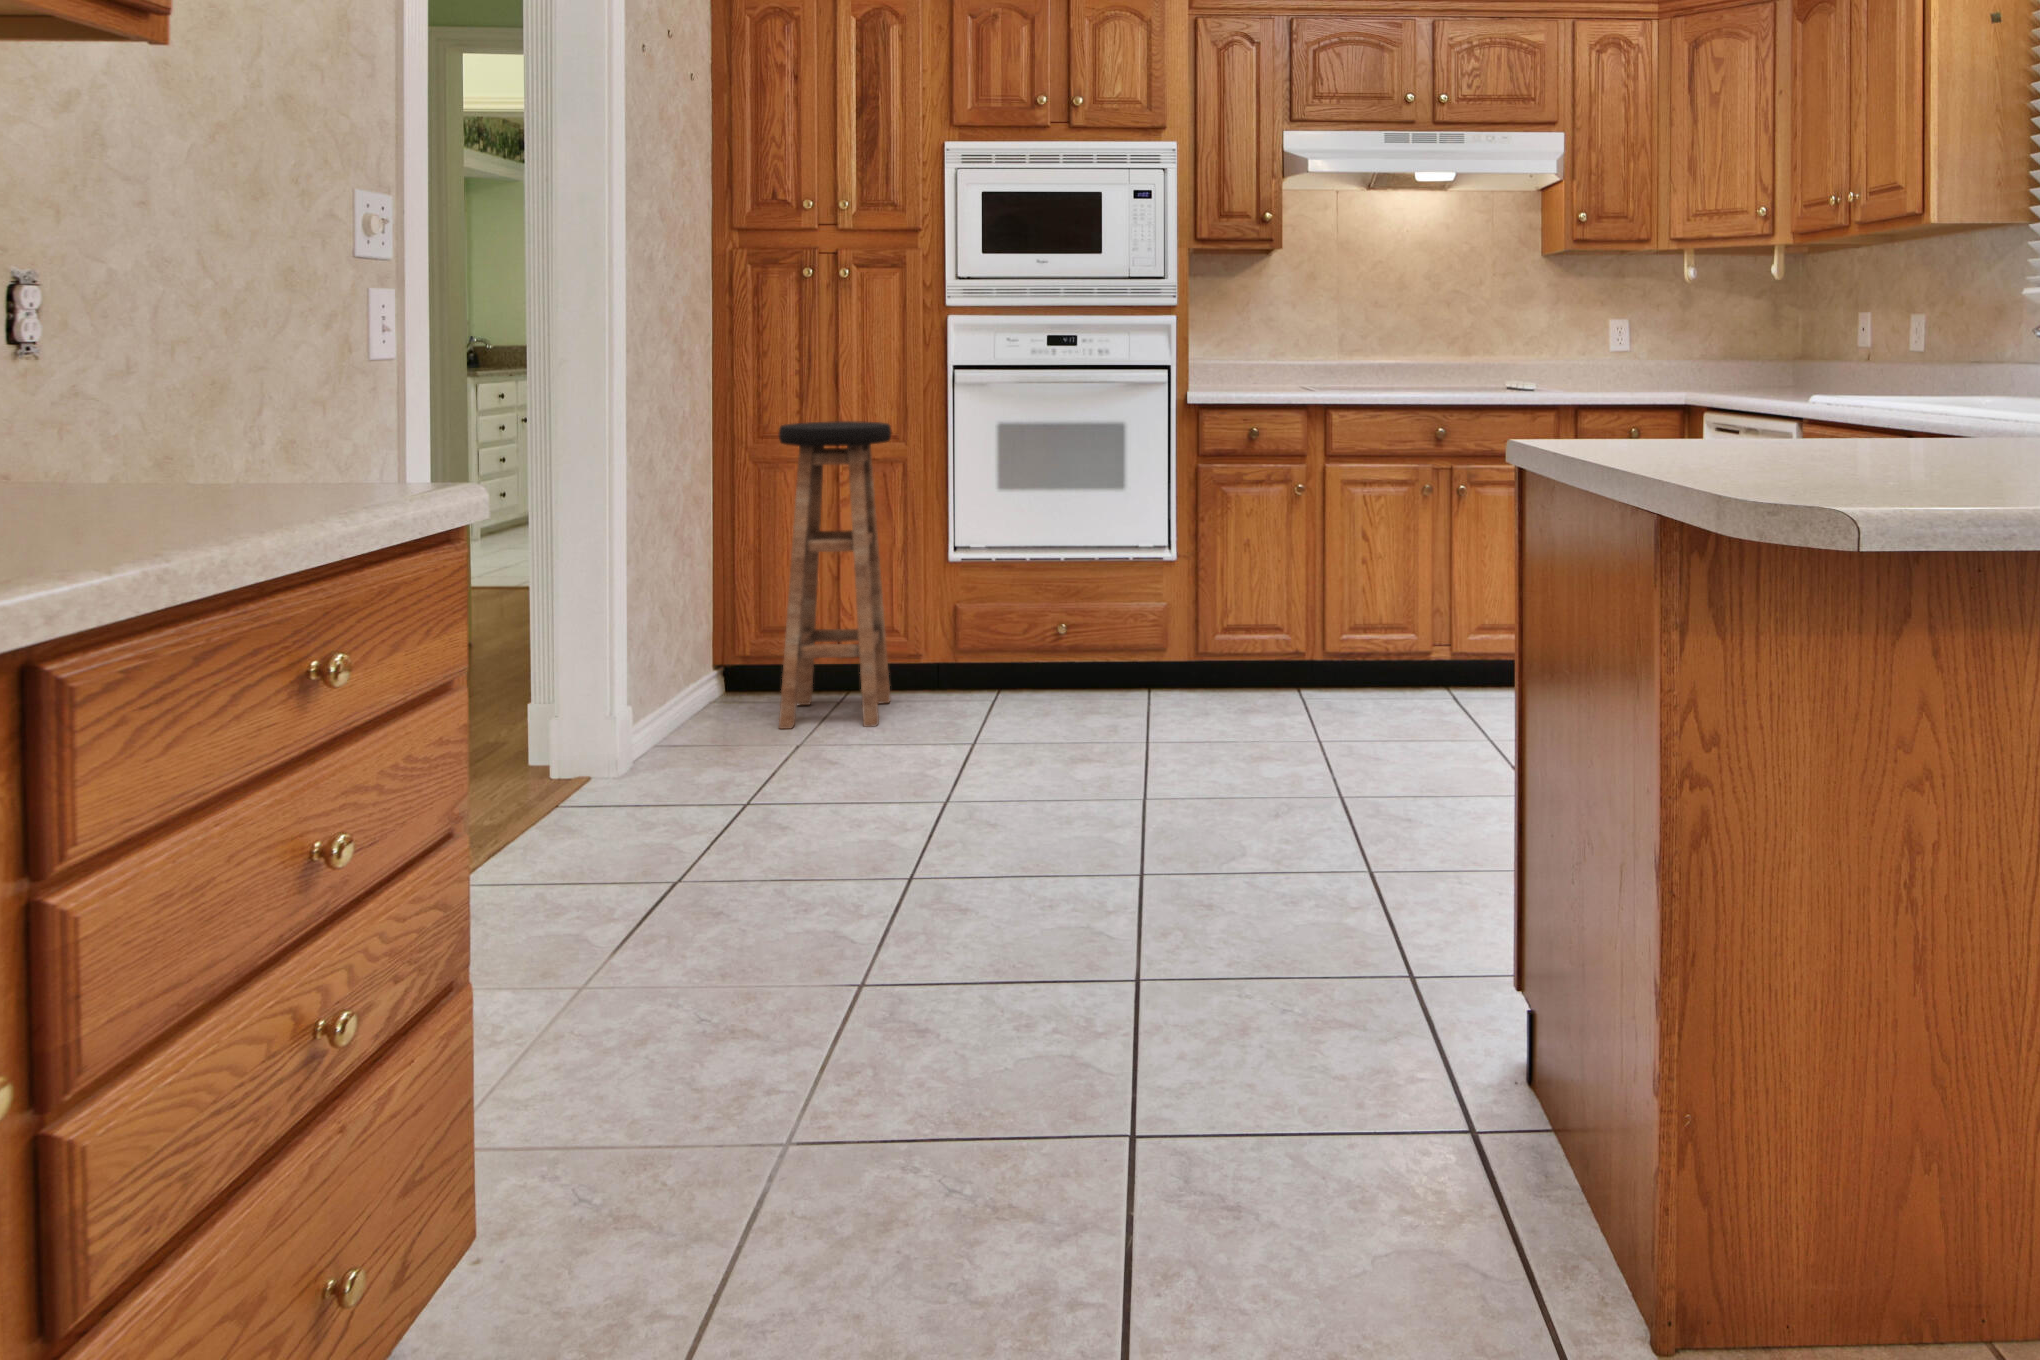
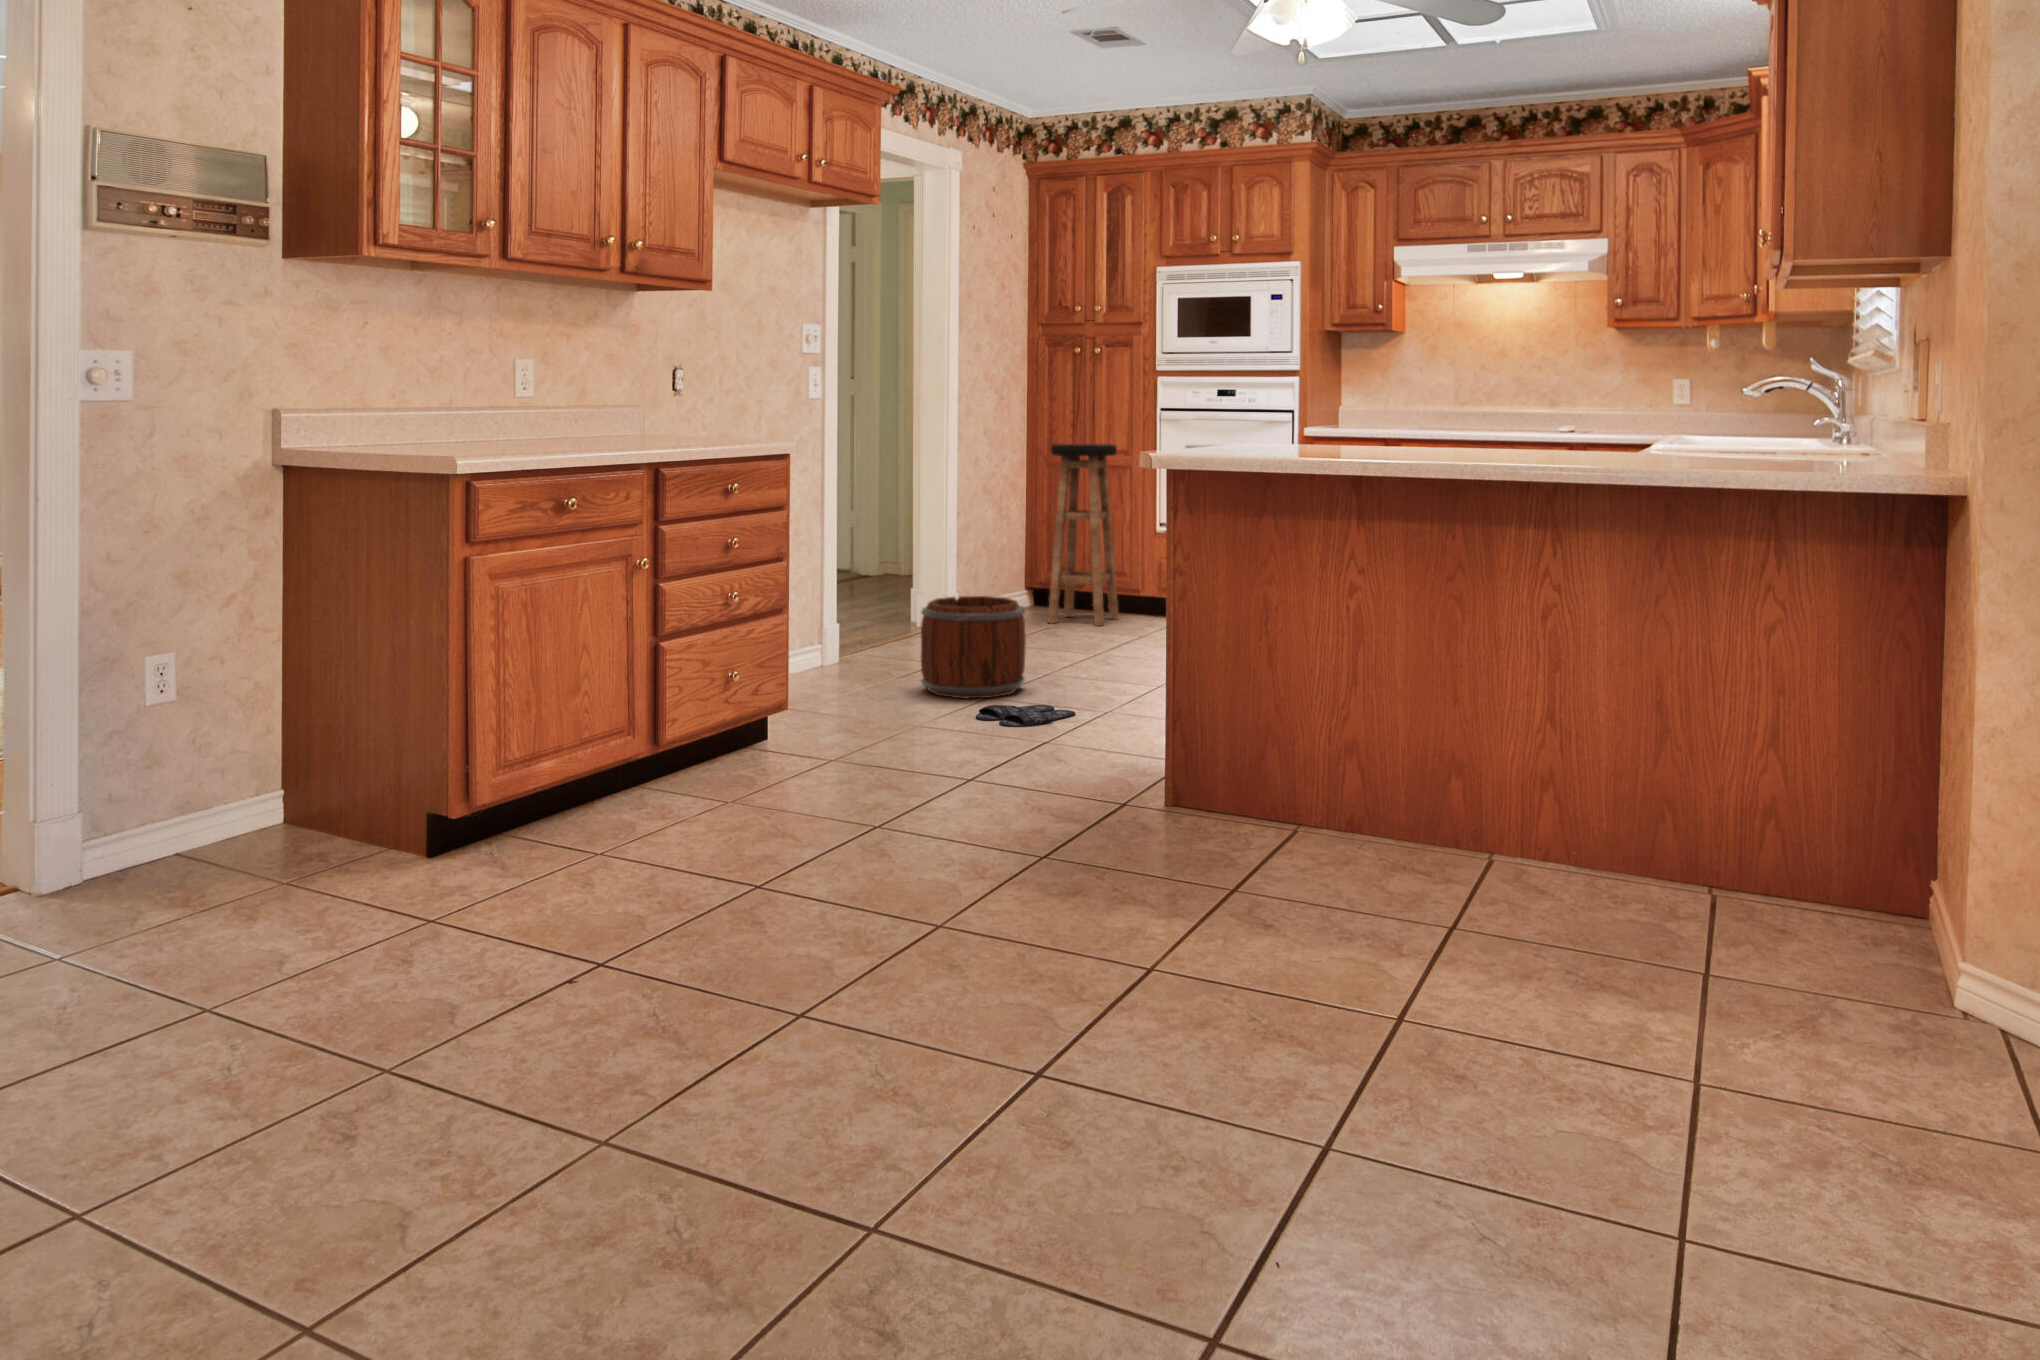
bucket: none [628,806,877,1098] -> present [921,596,1026,699]
slippers: none [835,1099,1070,1265] -> present [976,705,1075,727]

